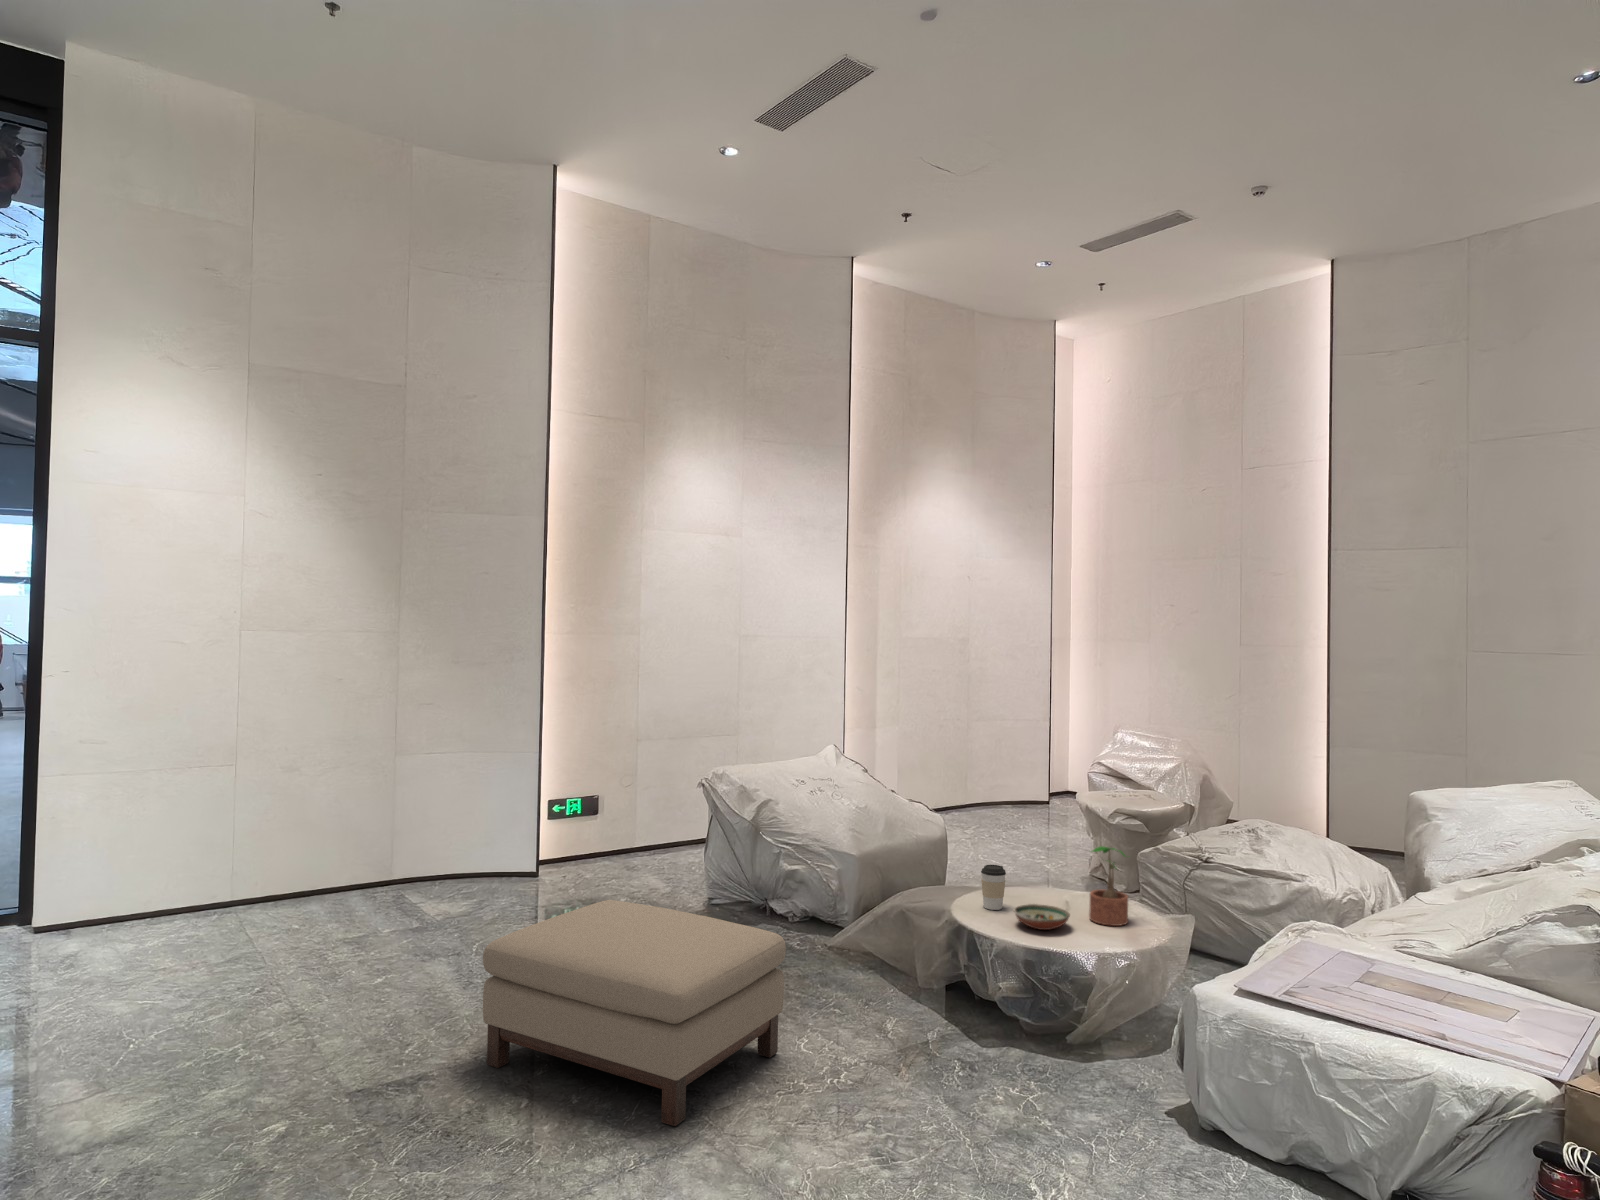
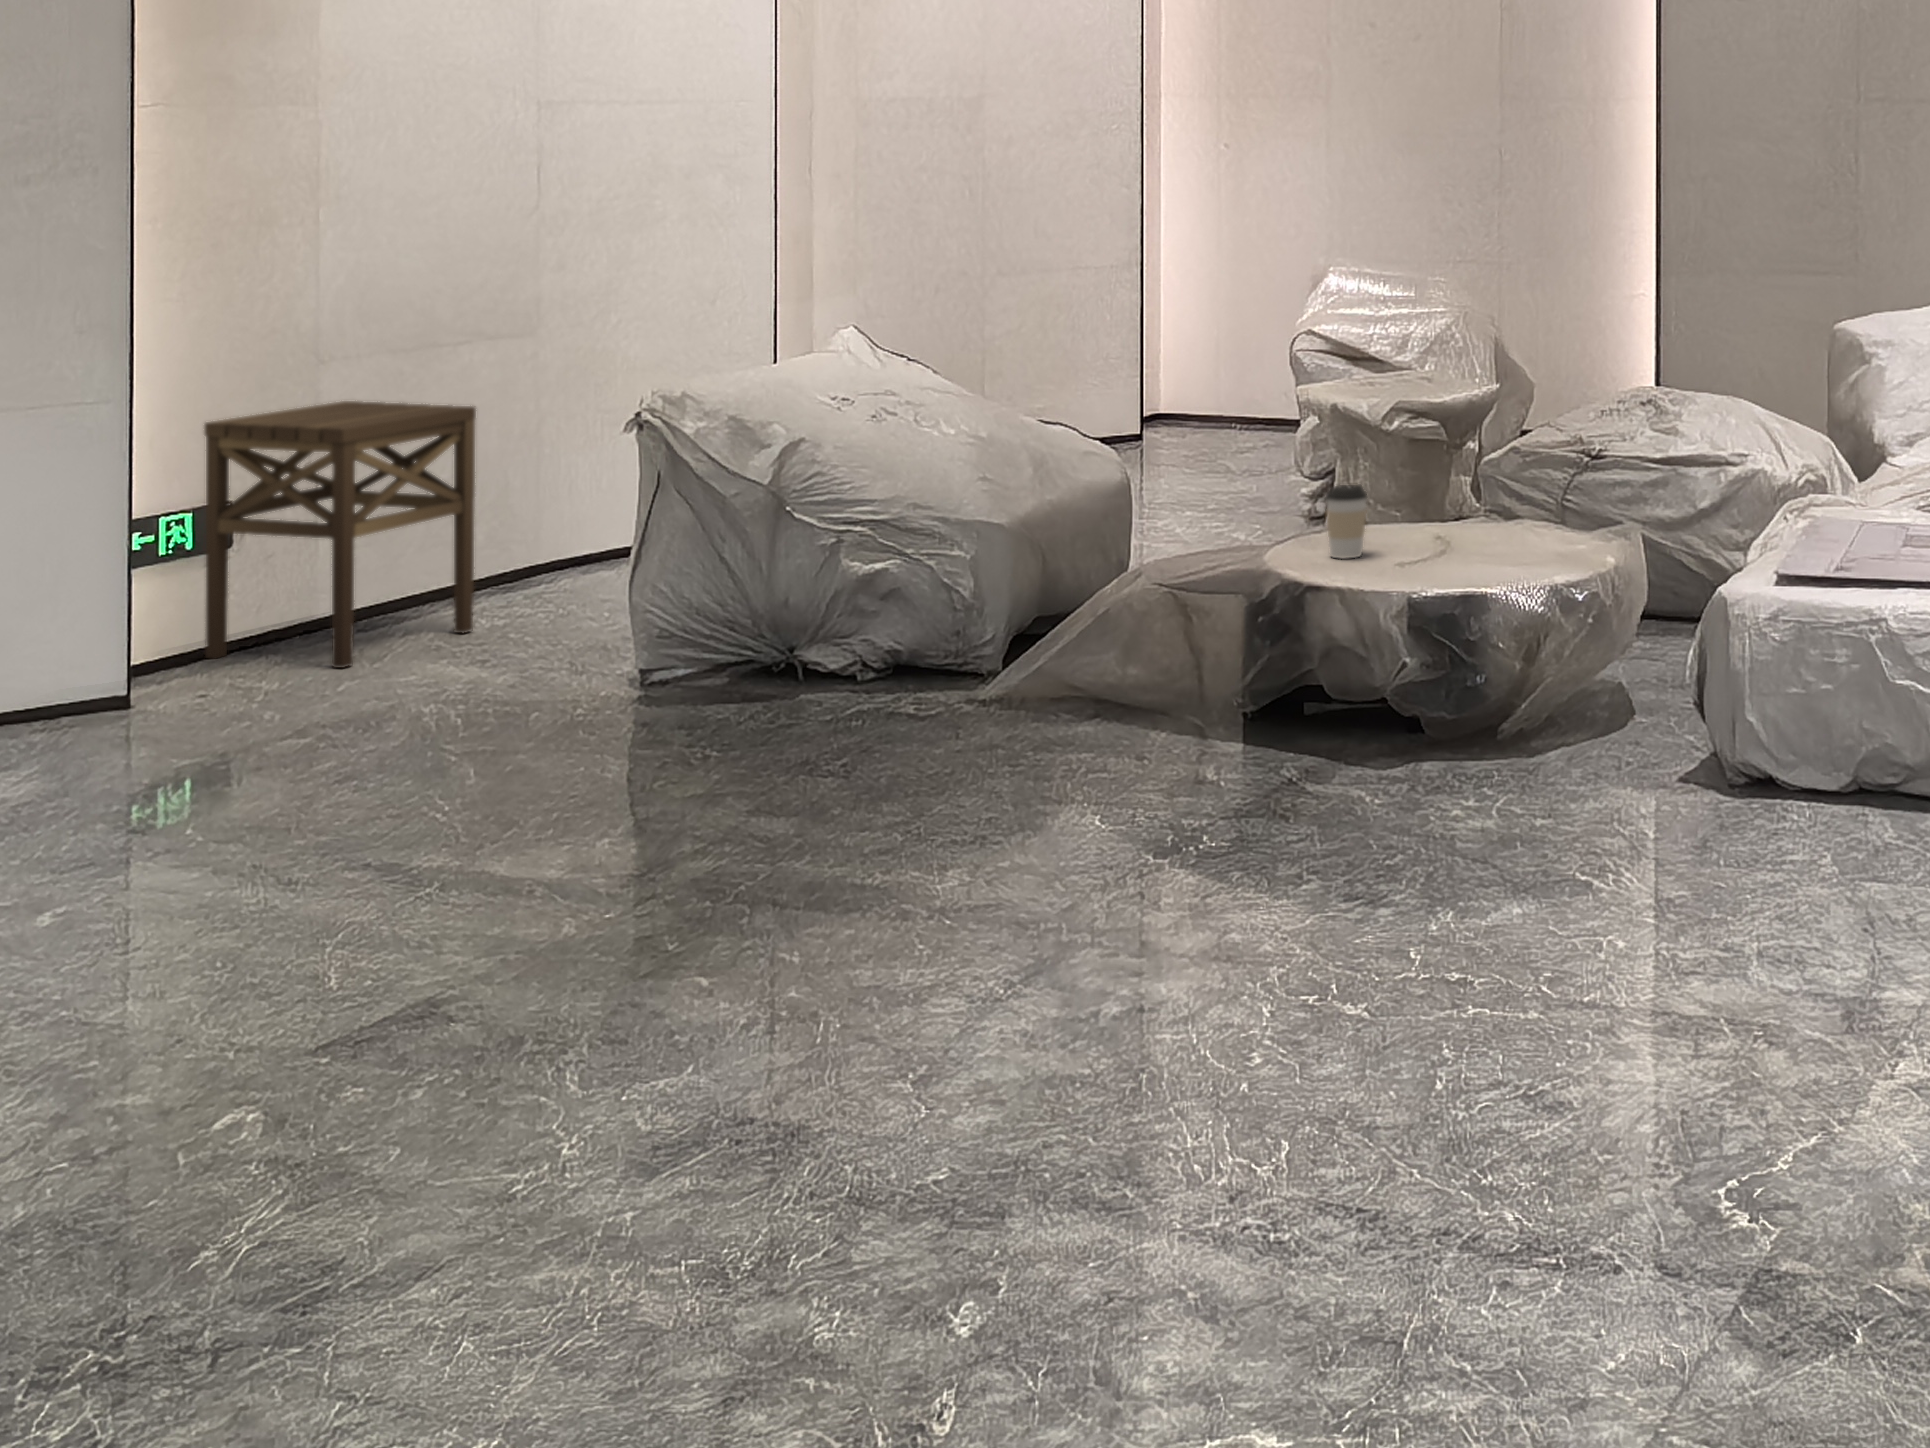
side table: none [583,757,680,874] -> present [204,401,476,668]
potted plant: present [1089,846,1128,926] -> none [1500,430,1563,550]
ottoman: present [483,900,786,1126] -> none [521,628,1084,966]
decorative bowl: present [1014,904,1070,930] -> none [1400,534,1490,570]

